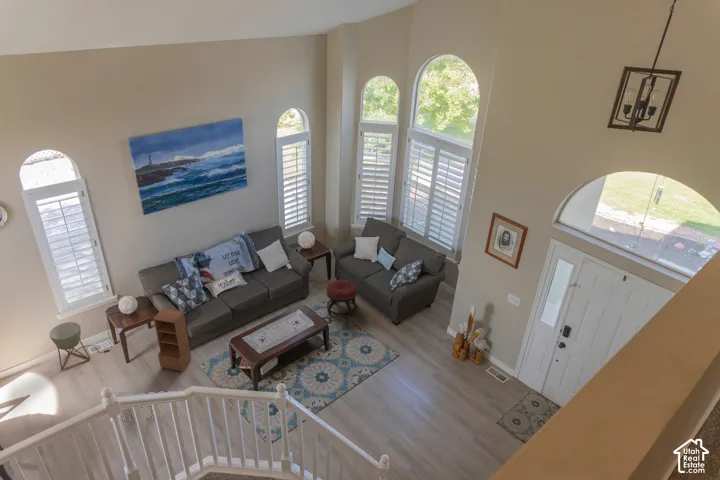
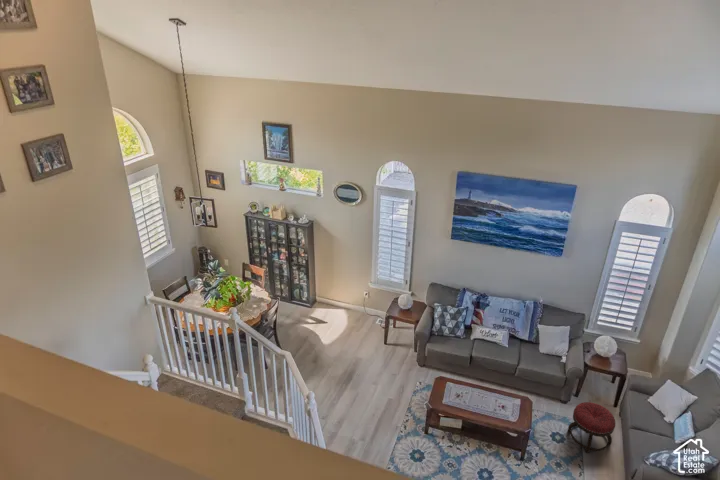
bookcase: present [153,308,191,372] -> none [396,318,422,377]
planter: present [49,322,90,370] -> none [355,291,377,327]

